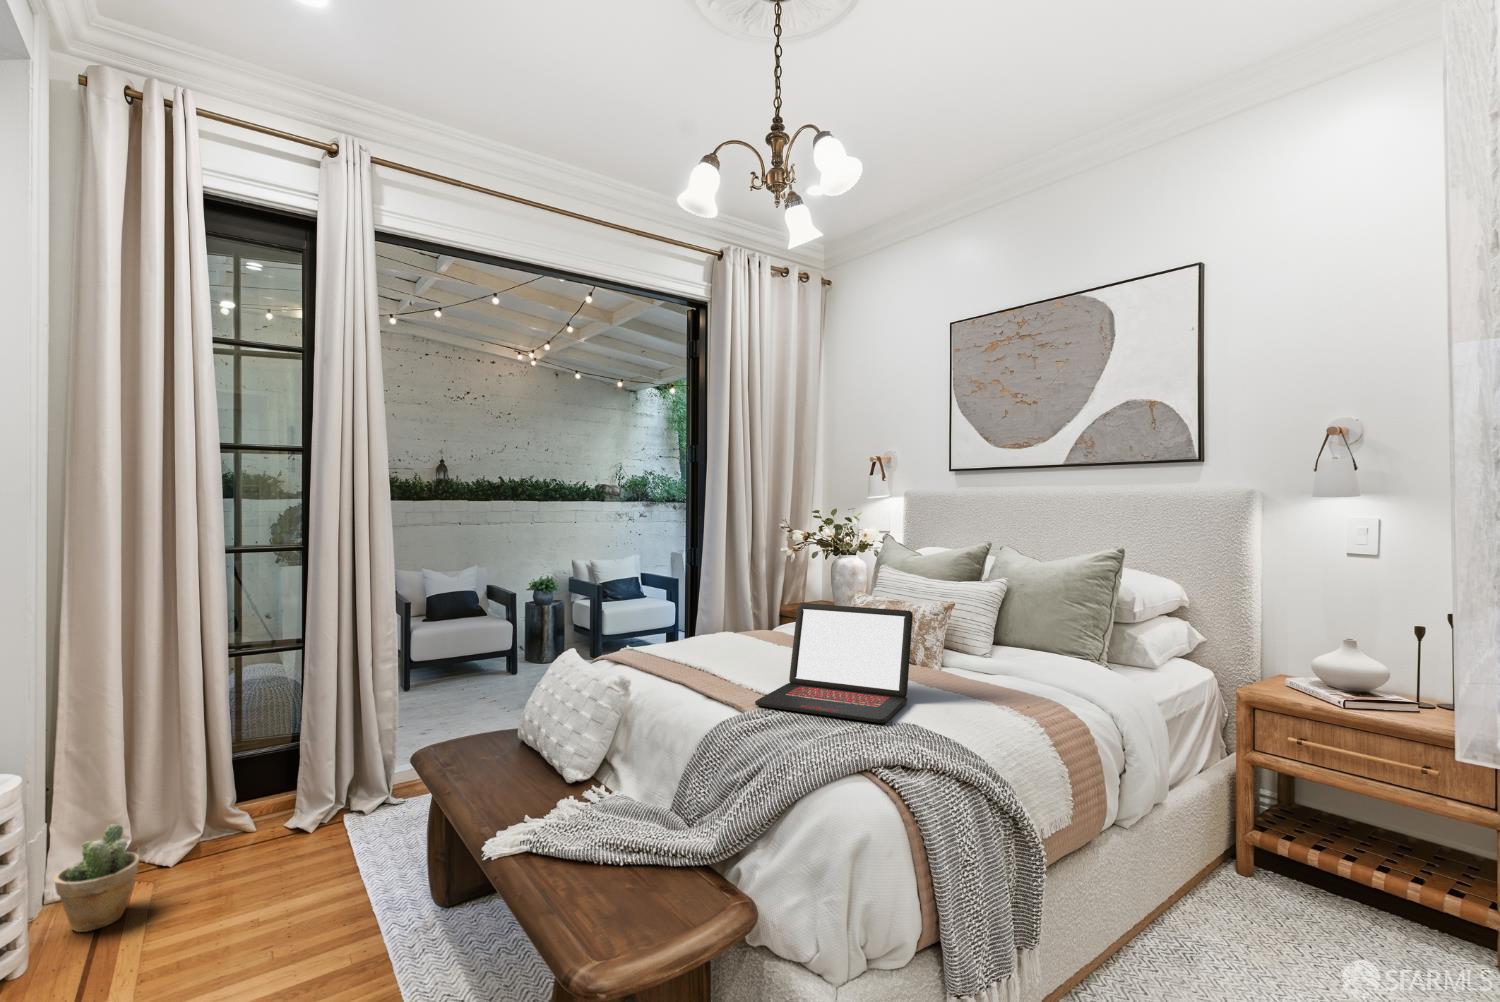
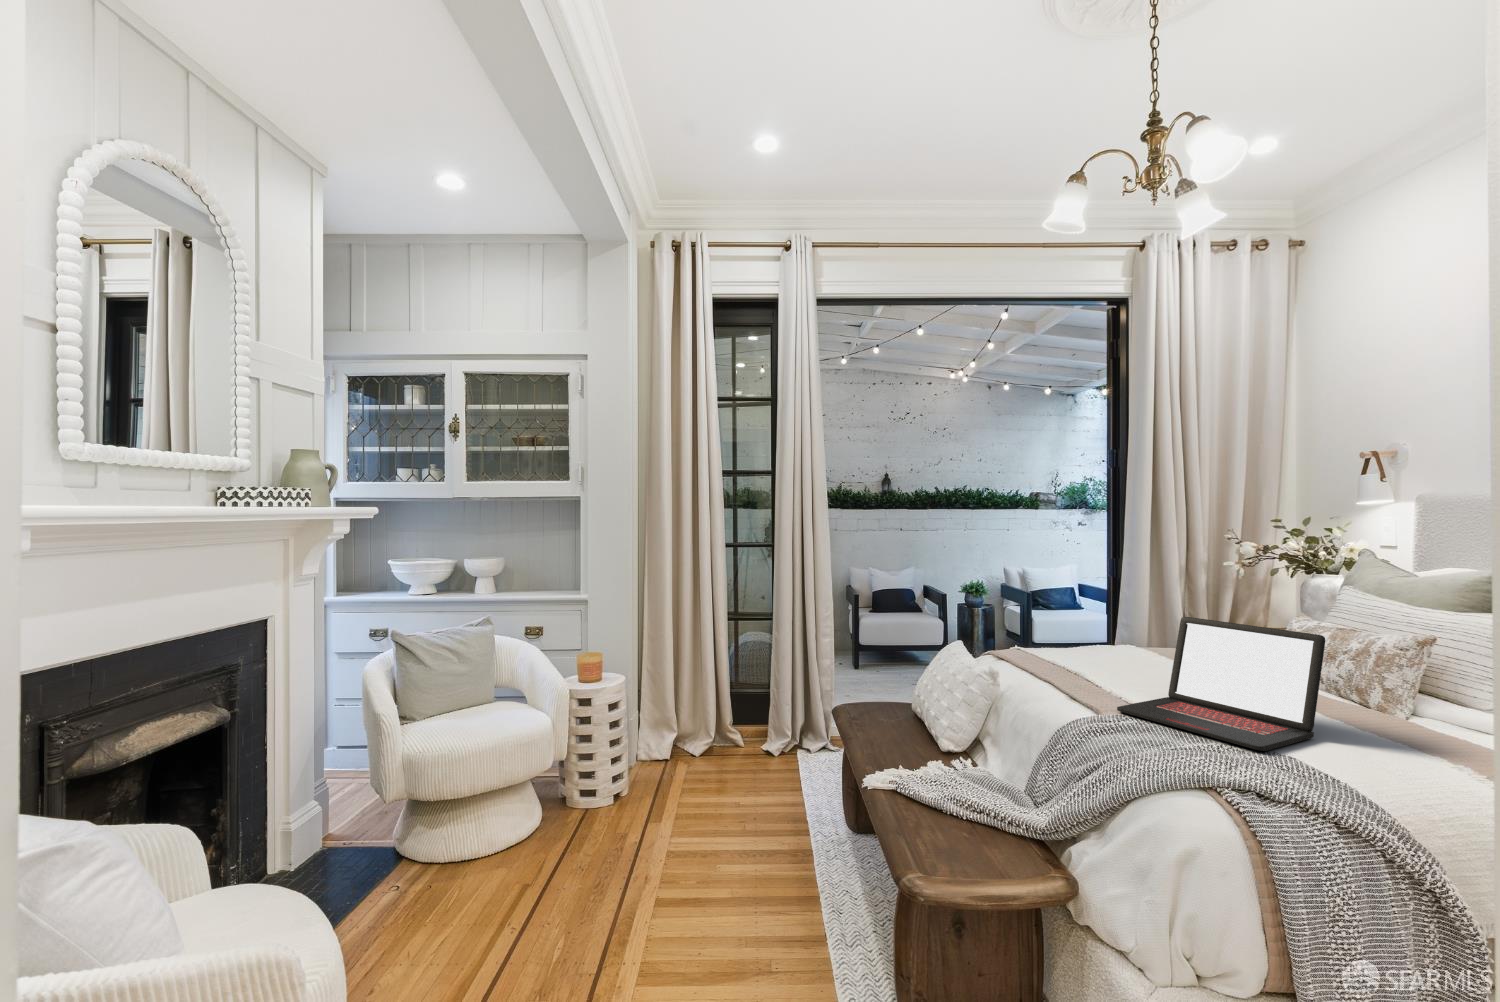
potted plant: present [54,824,139,932] -> none [634,719,676,783]

